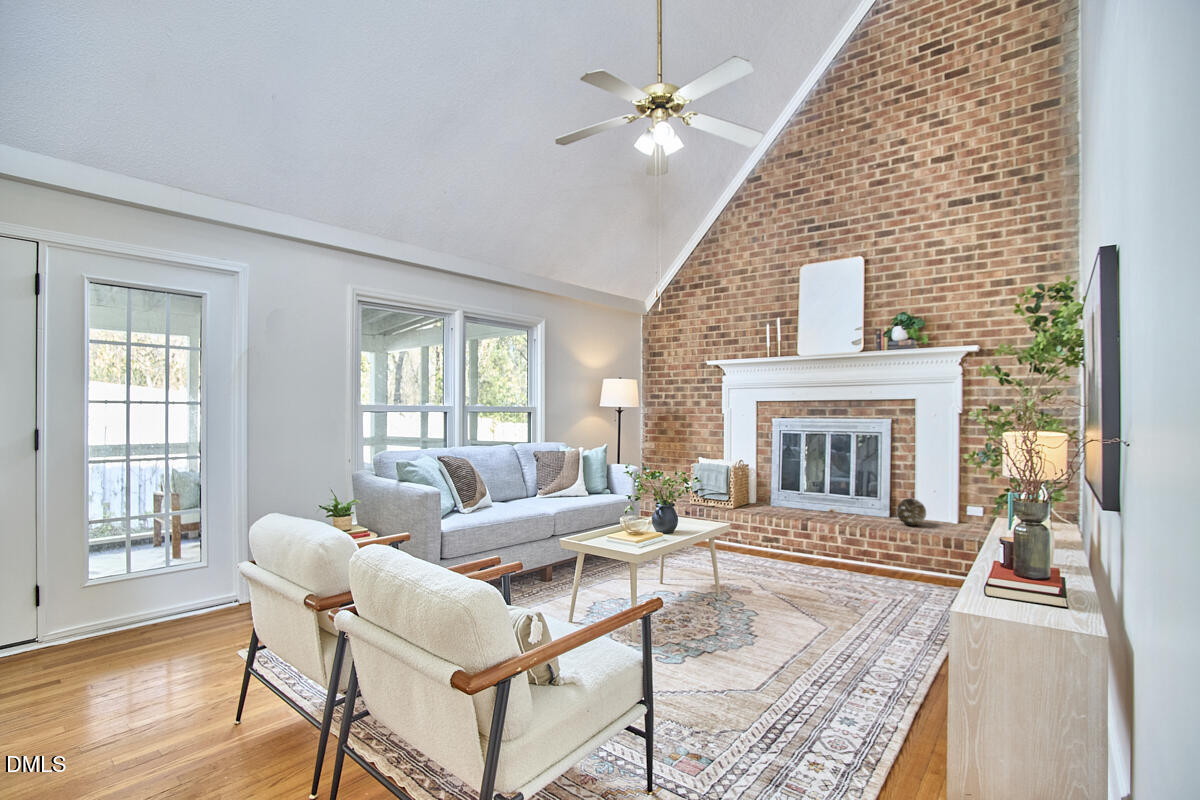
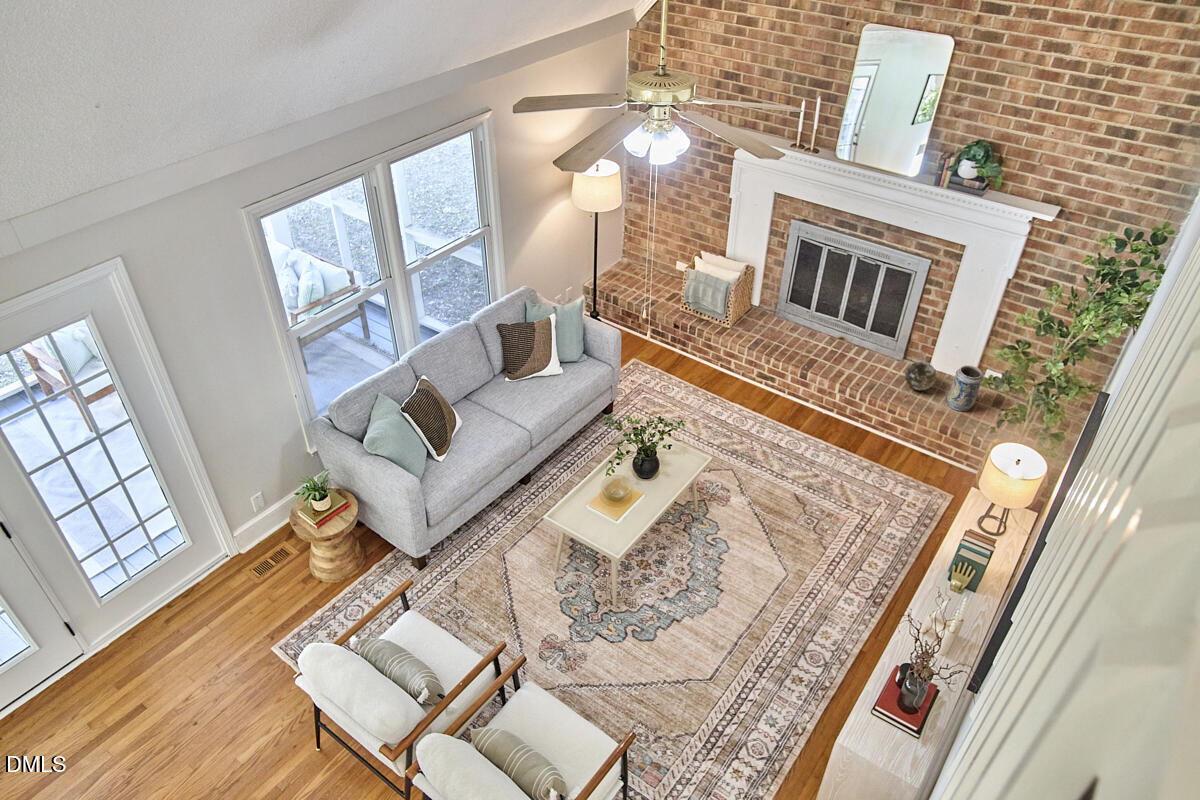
decorative vase: none [942,491,970,533] -> present [947,366,984,411]

